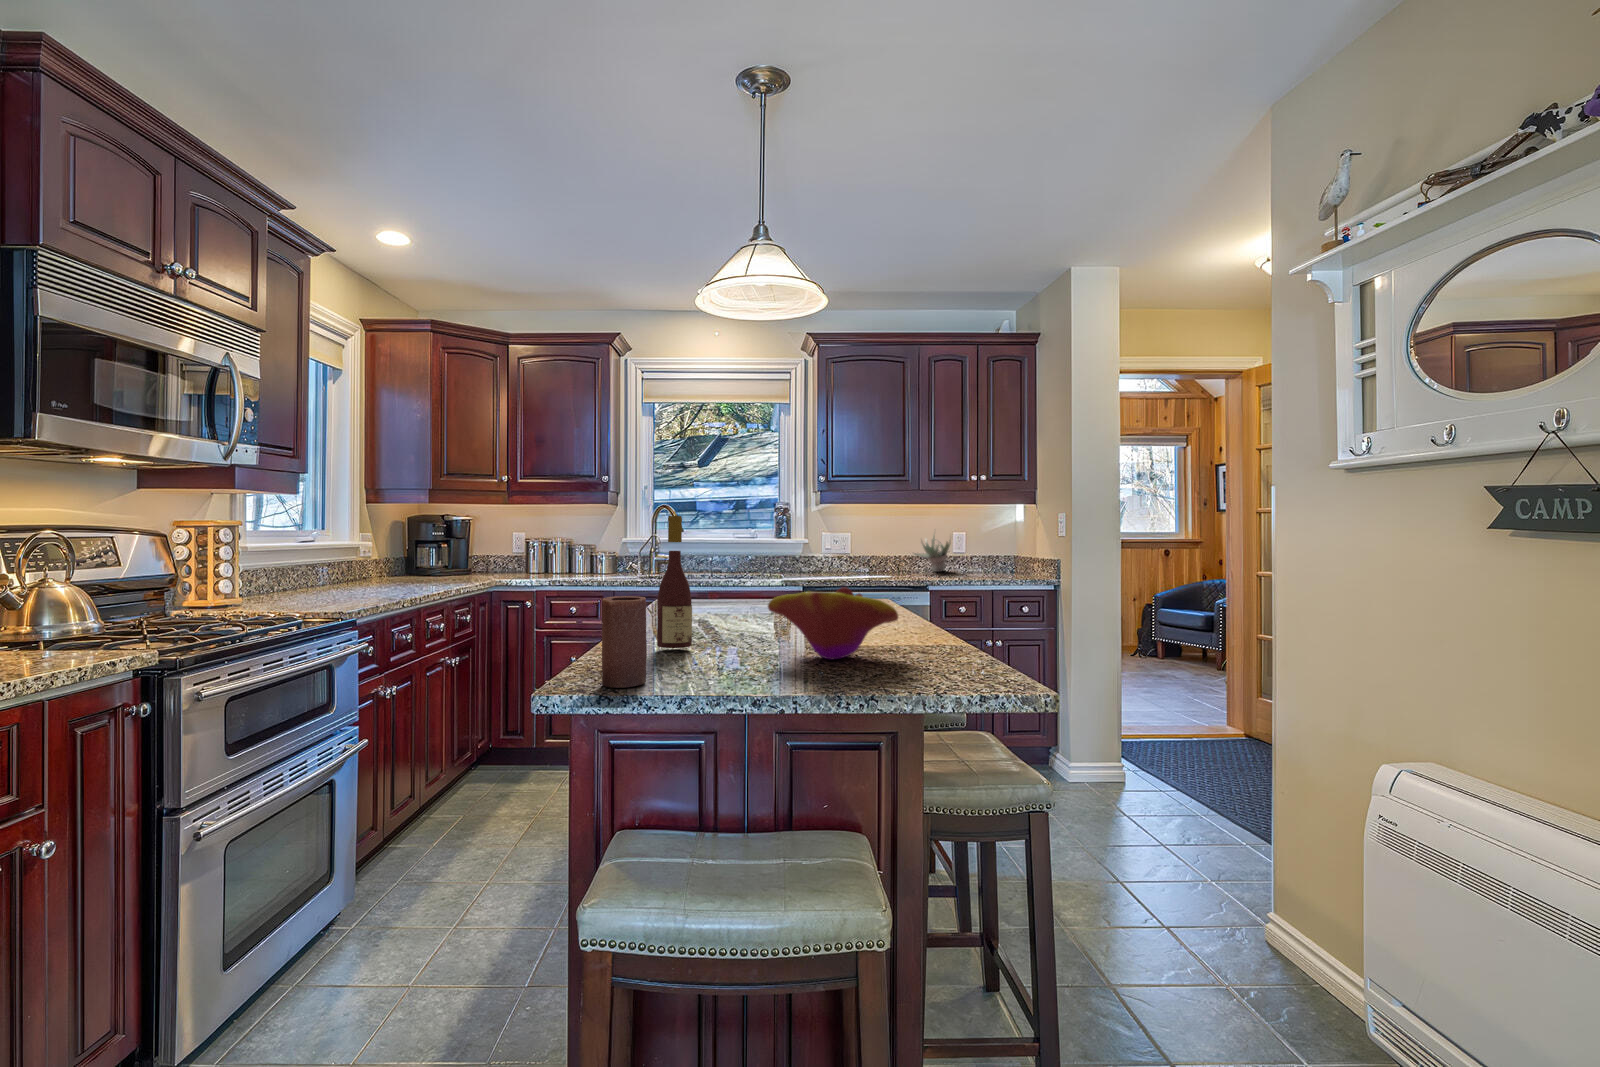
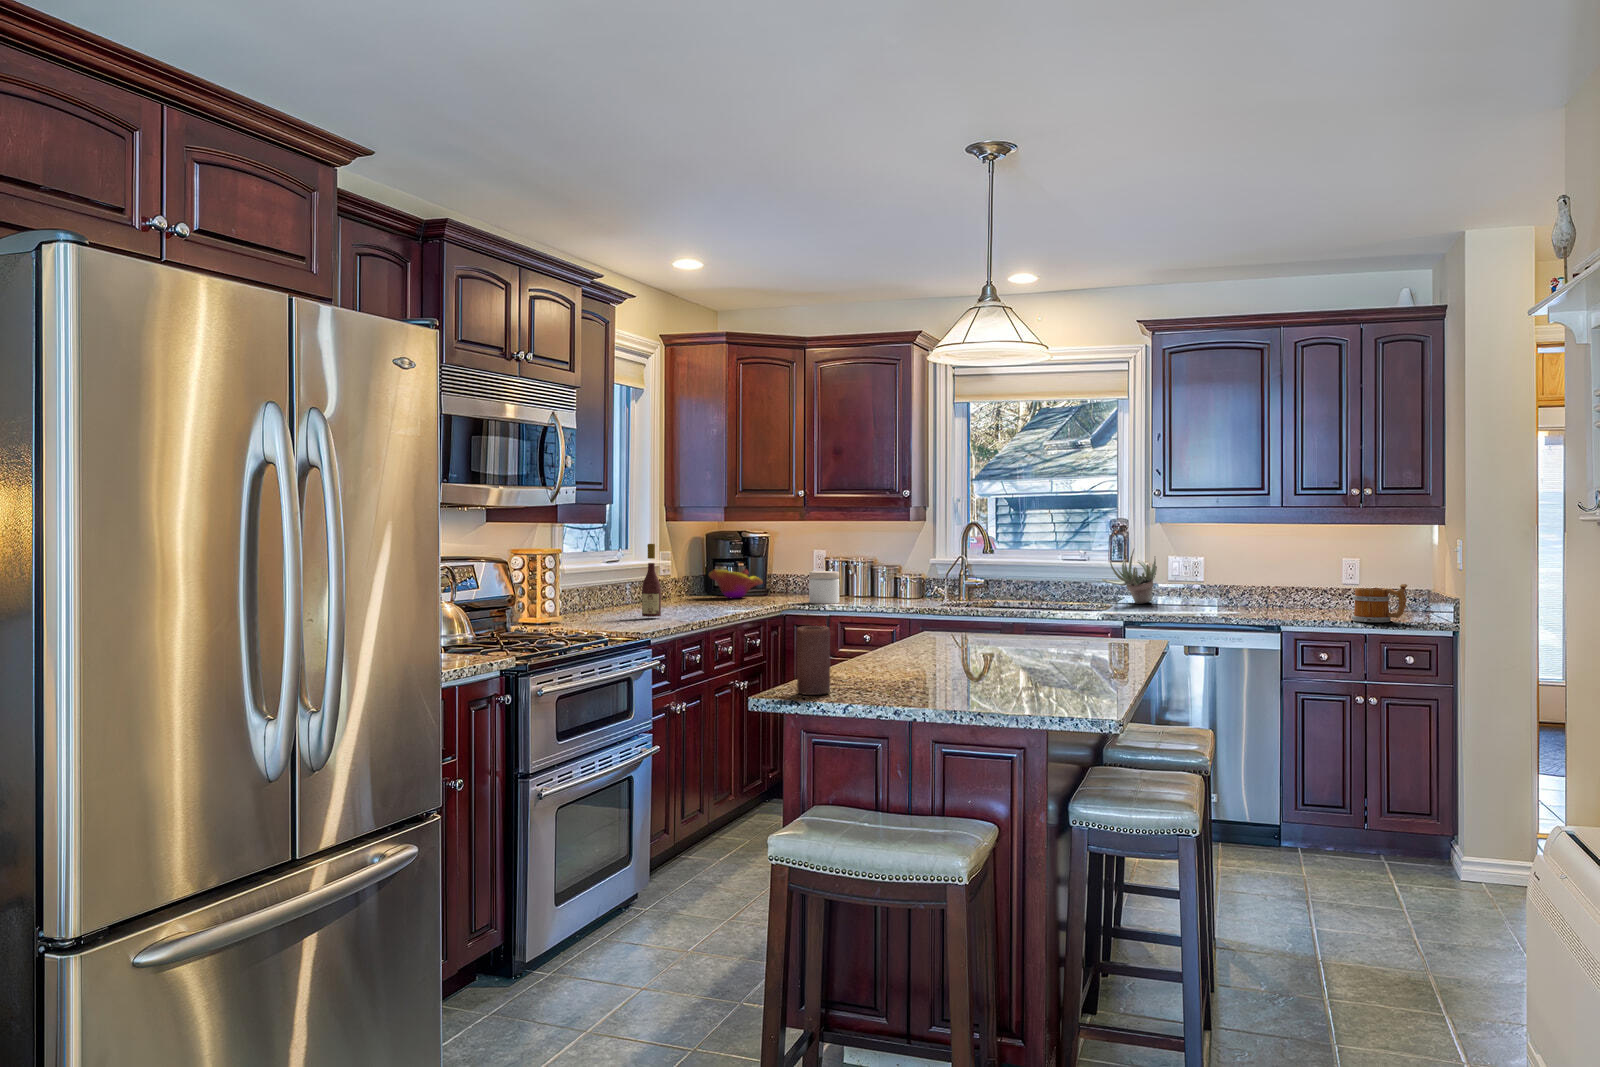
wine bottle: present [657,516,692,648] -> present [642,544,661,617]
succulent plant: present [914,534,951,572] -> present [1102,549,1157,604]
jar: none [516,550,545,580] -> present [809,571,839,604]
mug: none [962,555,1002,584] -> present [1351,584,1407,622]
decorative bowl: present [768,587,898,659] -> present [709,570,763,598]

